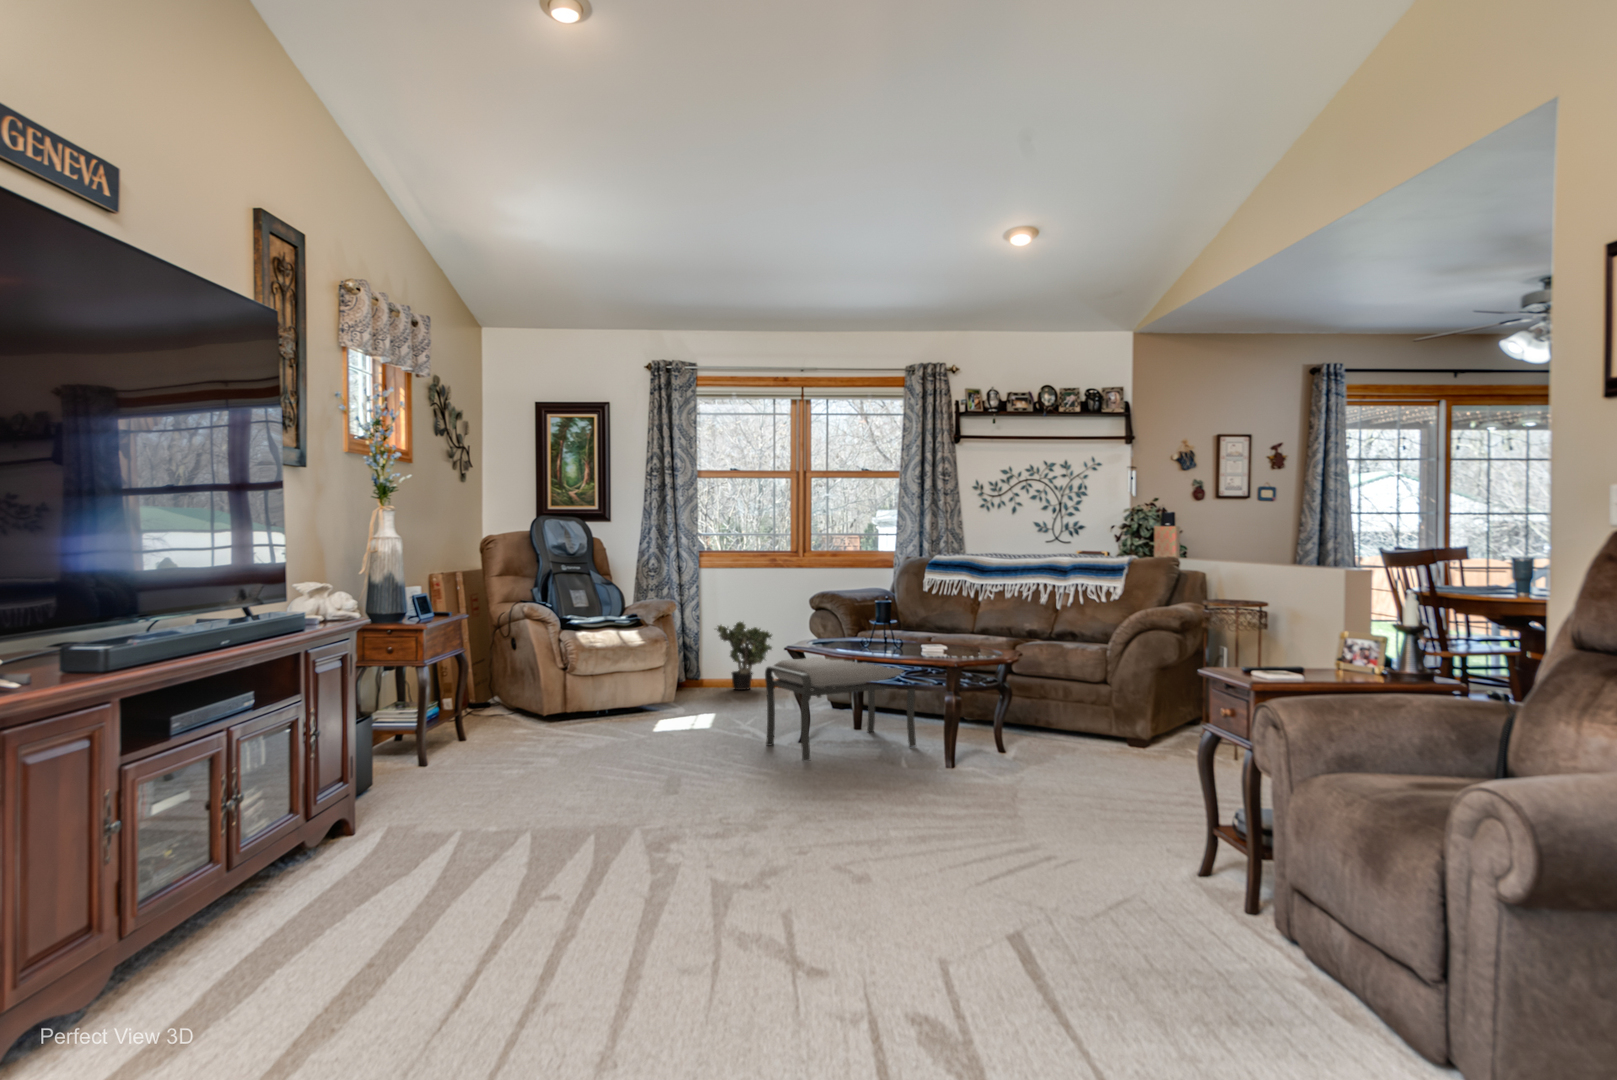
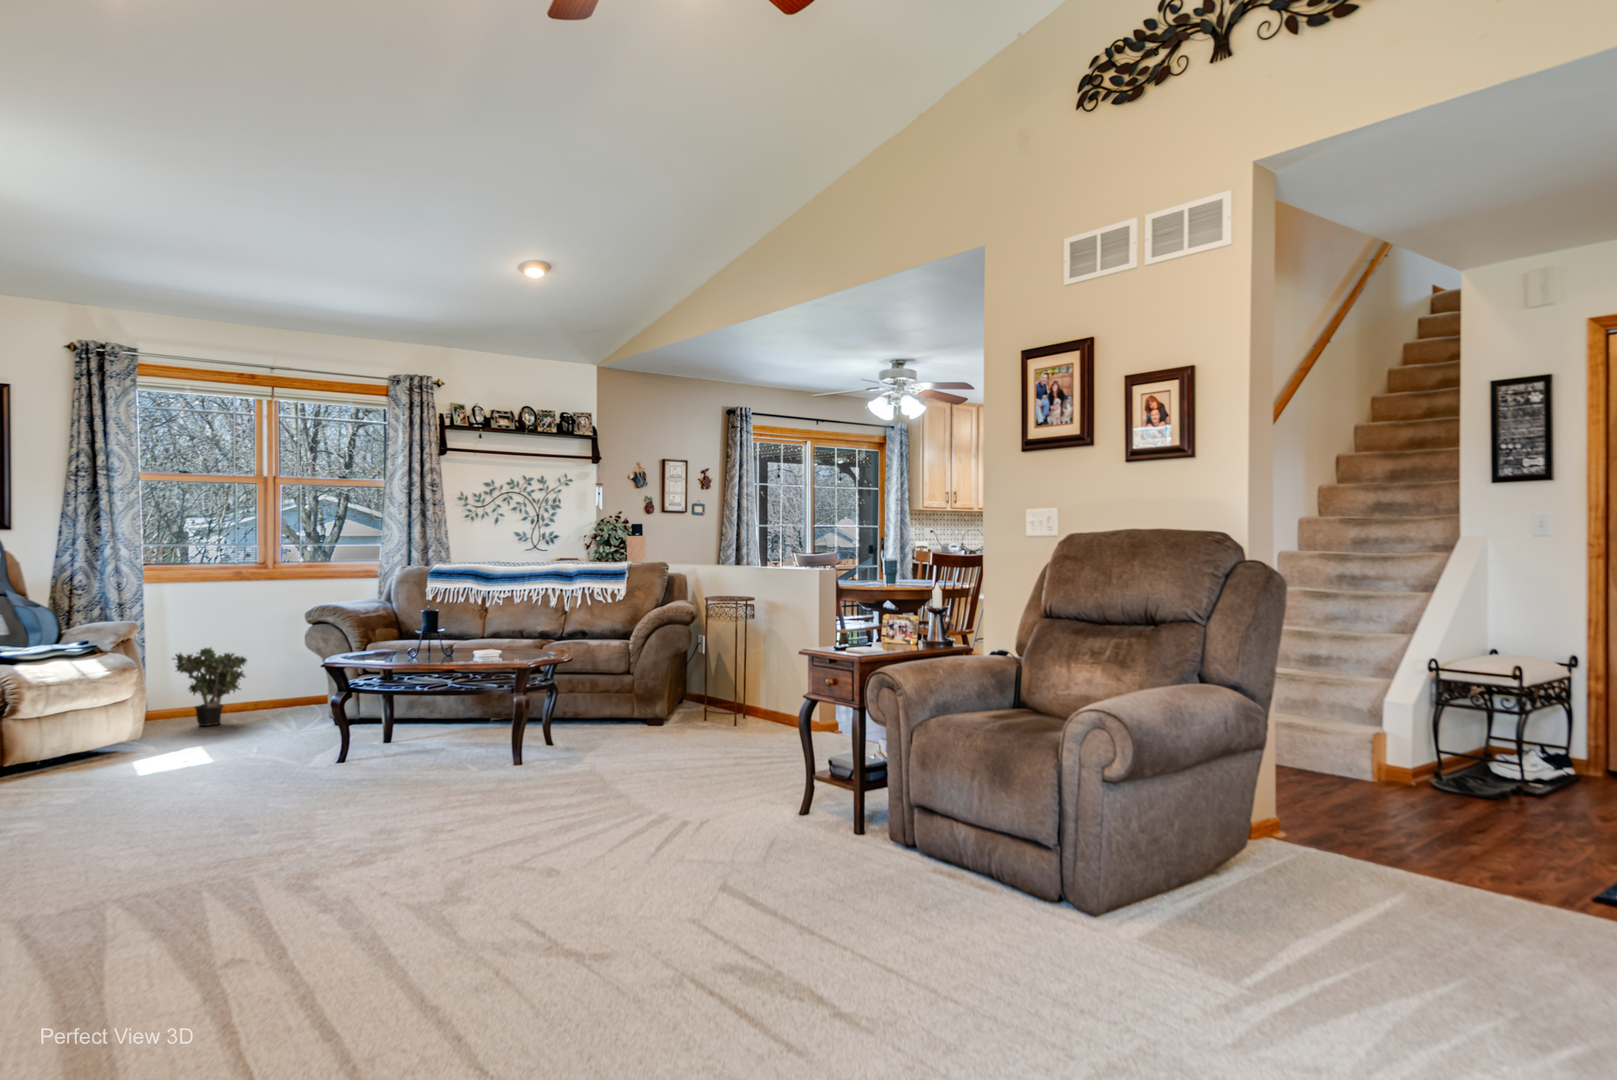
ottoman: present [765,657,916,761] -> none [329,661,482,763]

